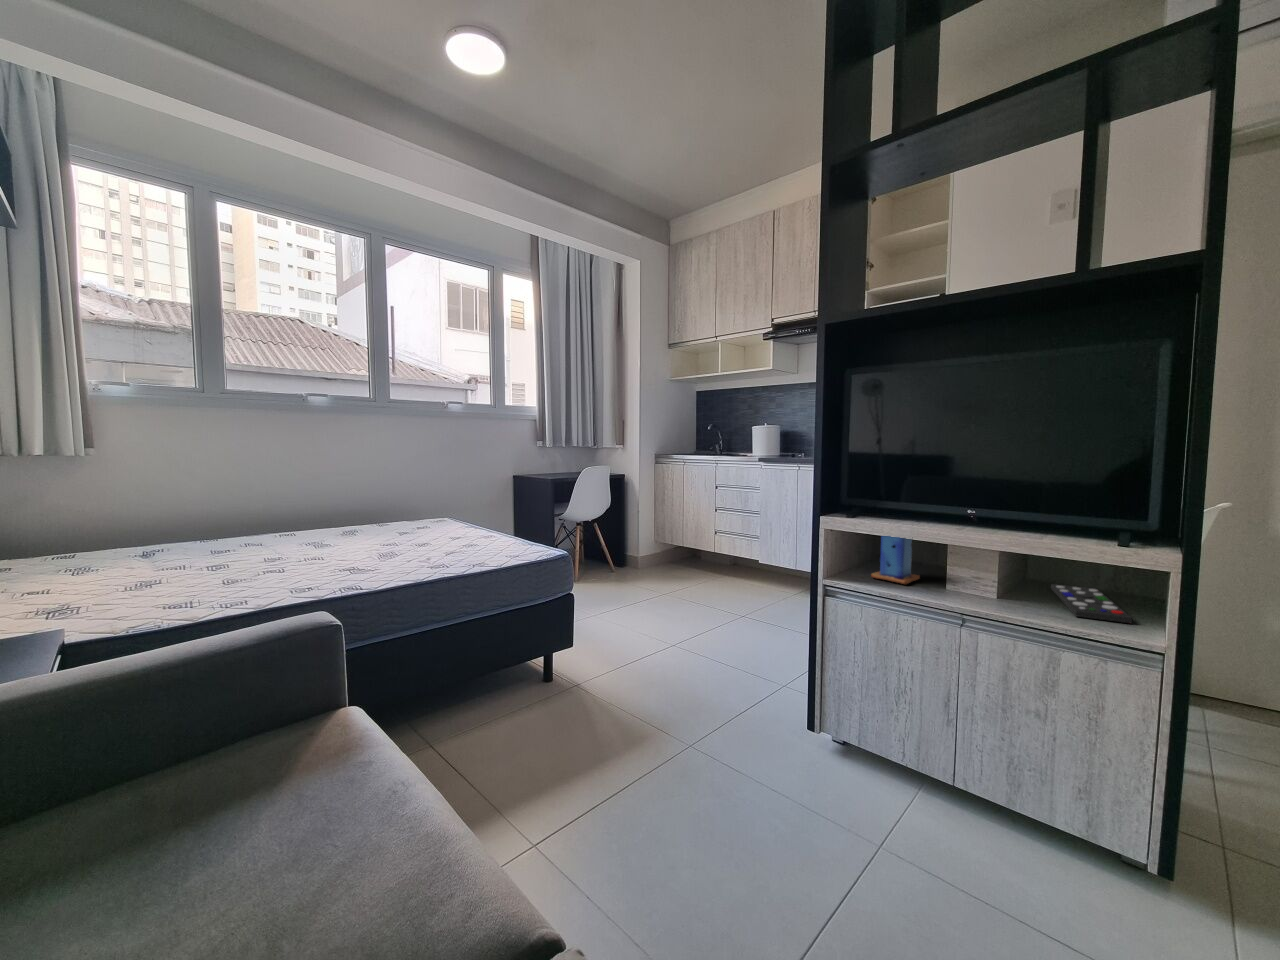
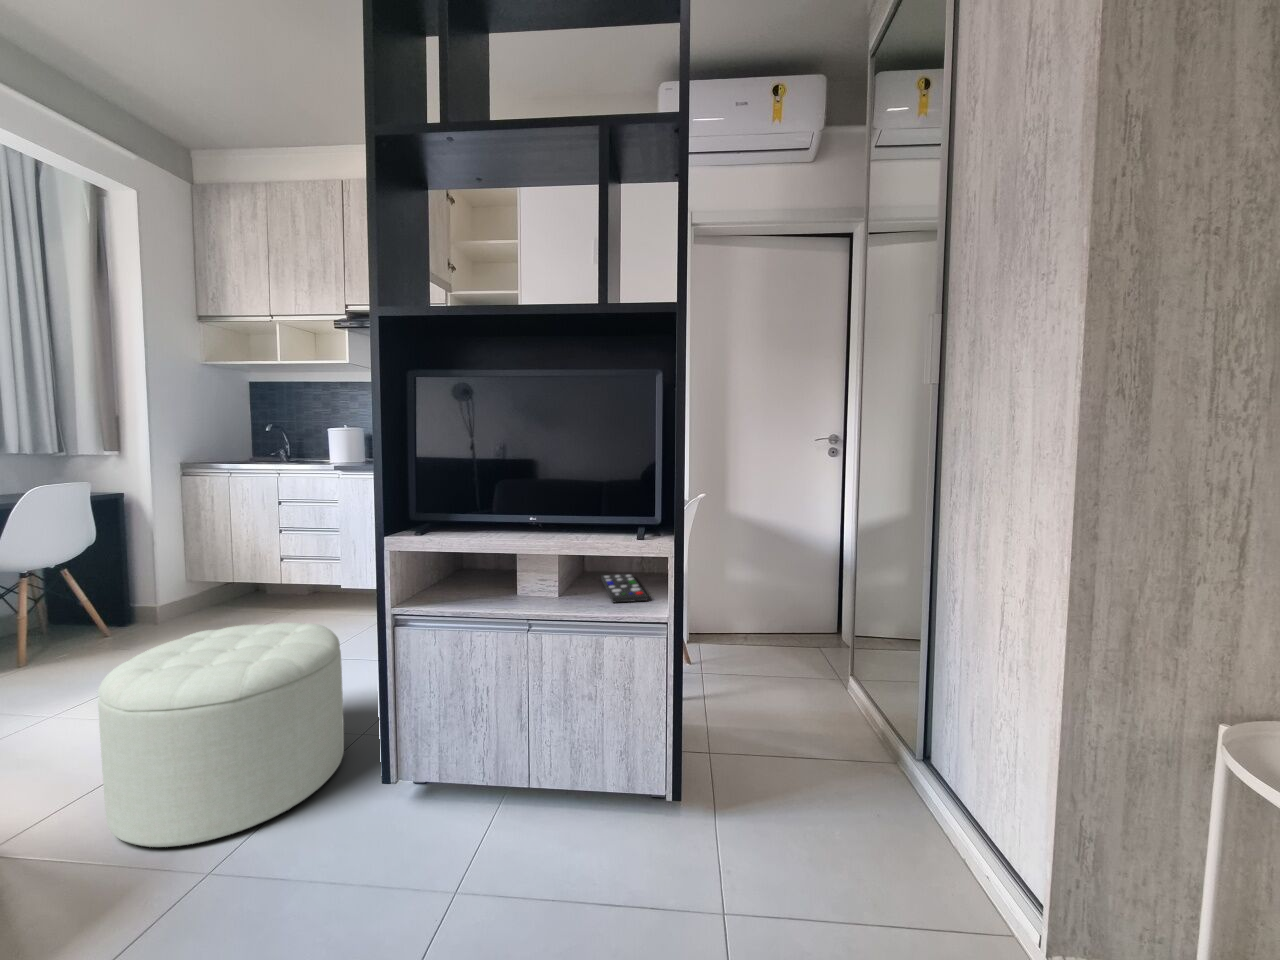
candle: present [871,536,920,584] -> none [447,533,495,598]
ottoman: none [630,573,772,724] -> present [98,622,344,847]

